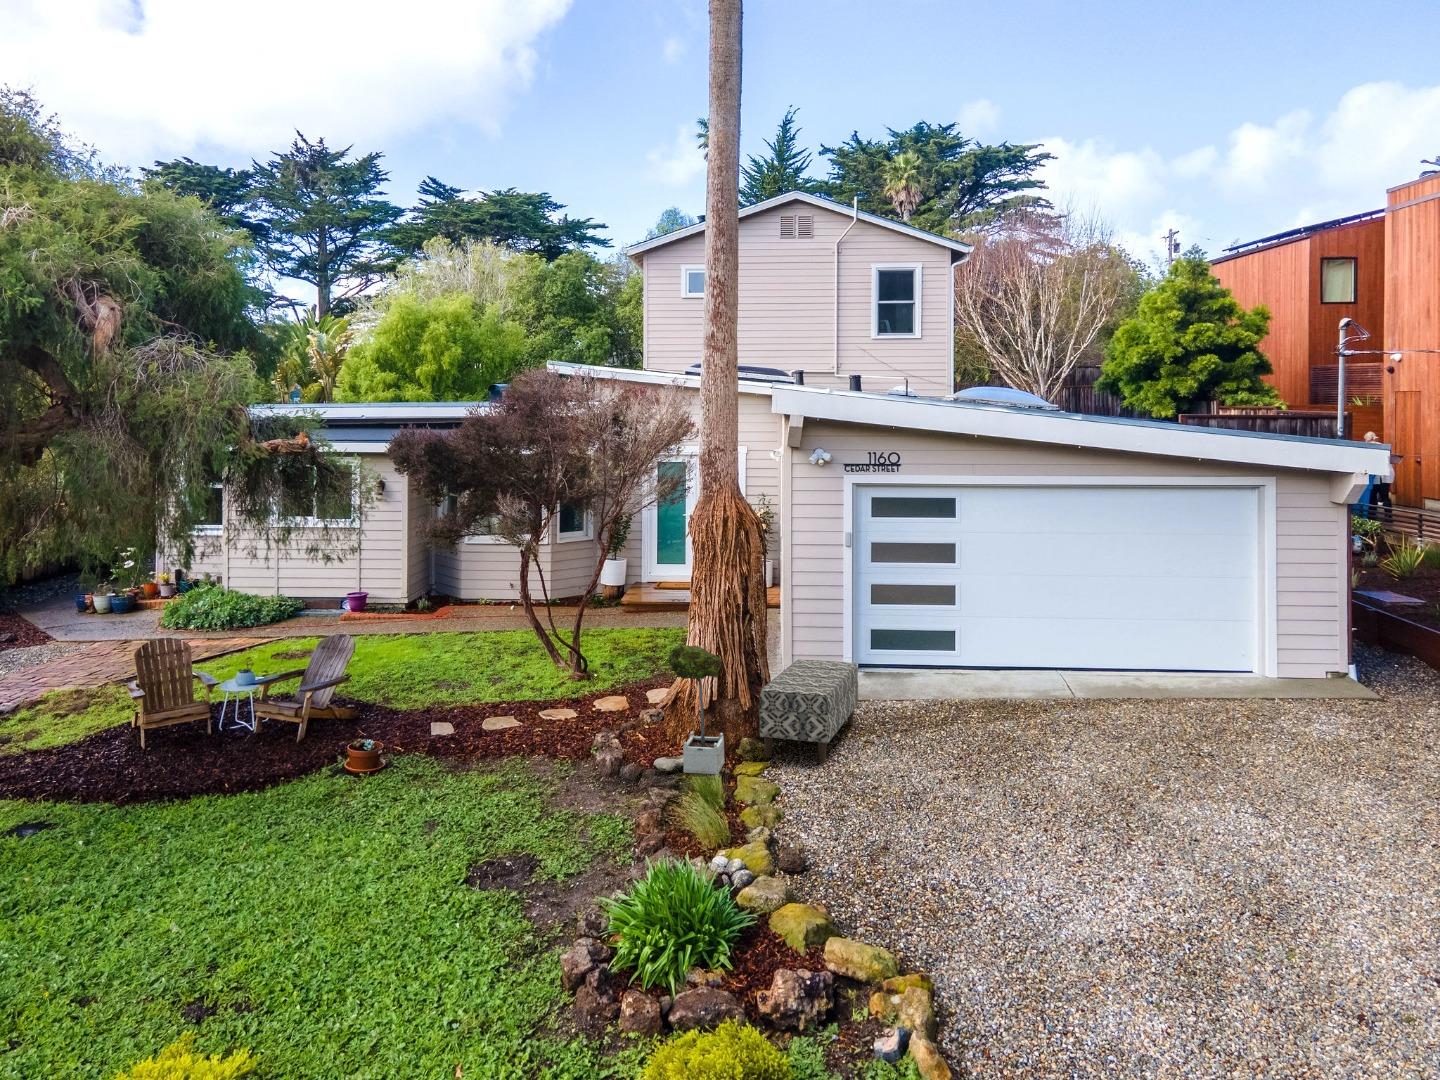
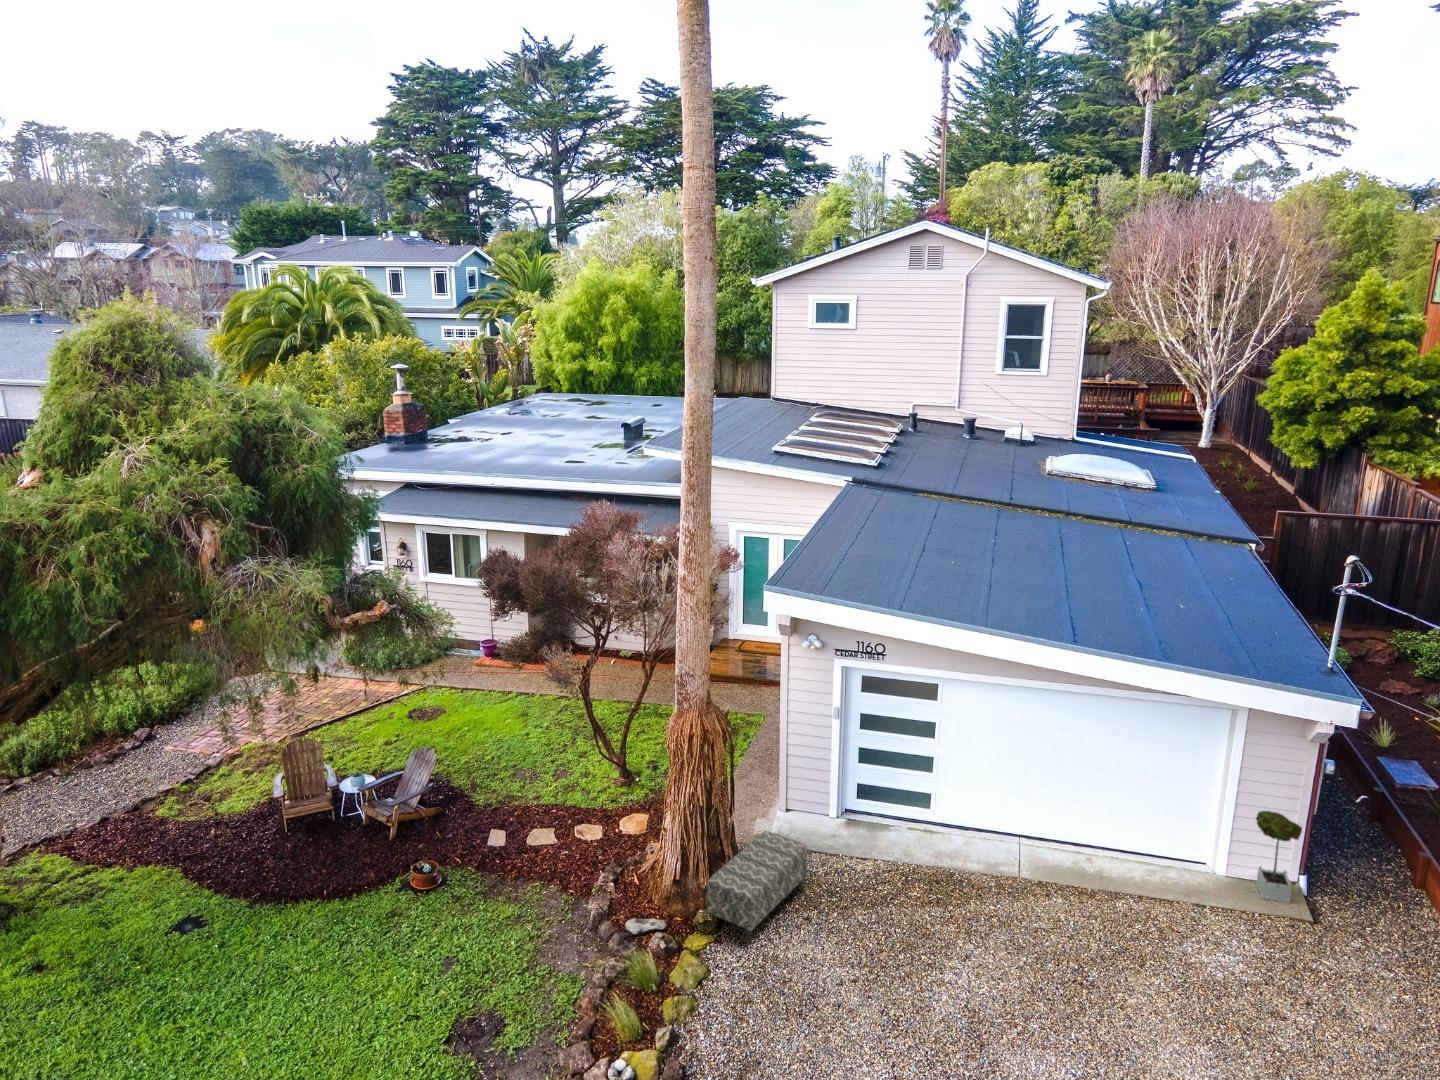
potted tree: present [668,645,725,774] -> present [1256,811,1302,903]

